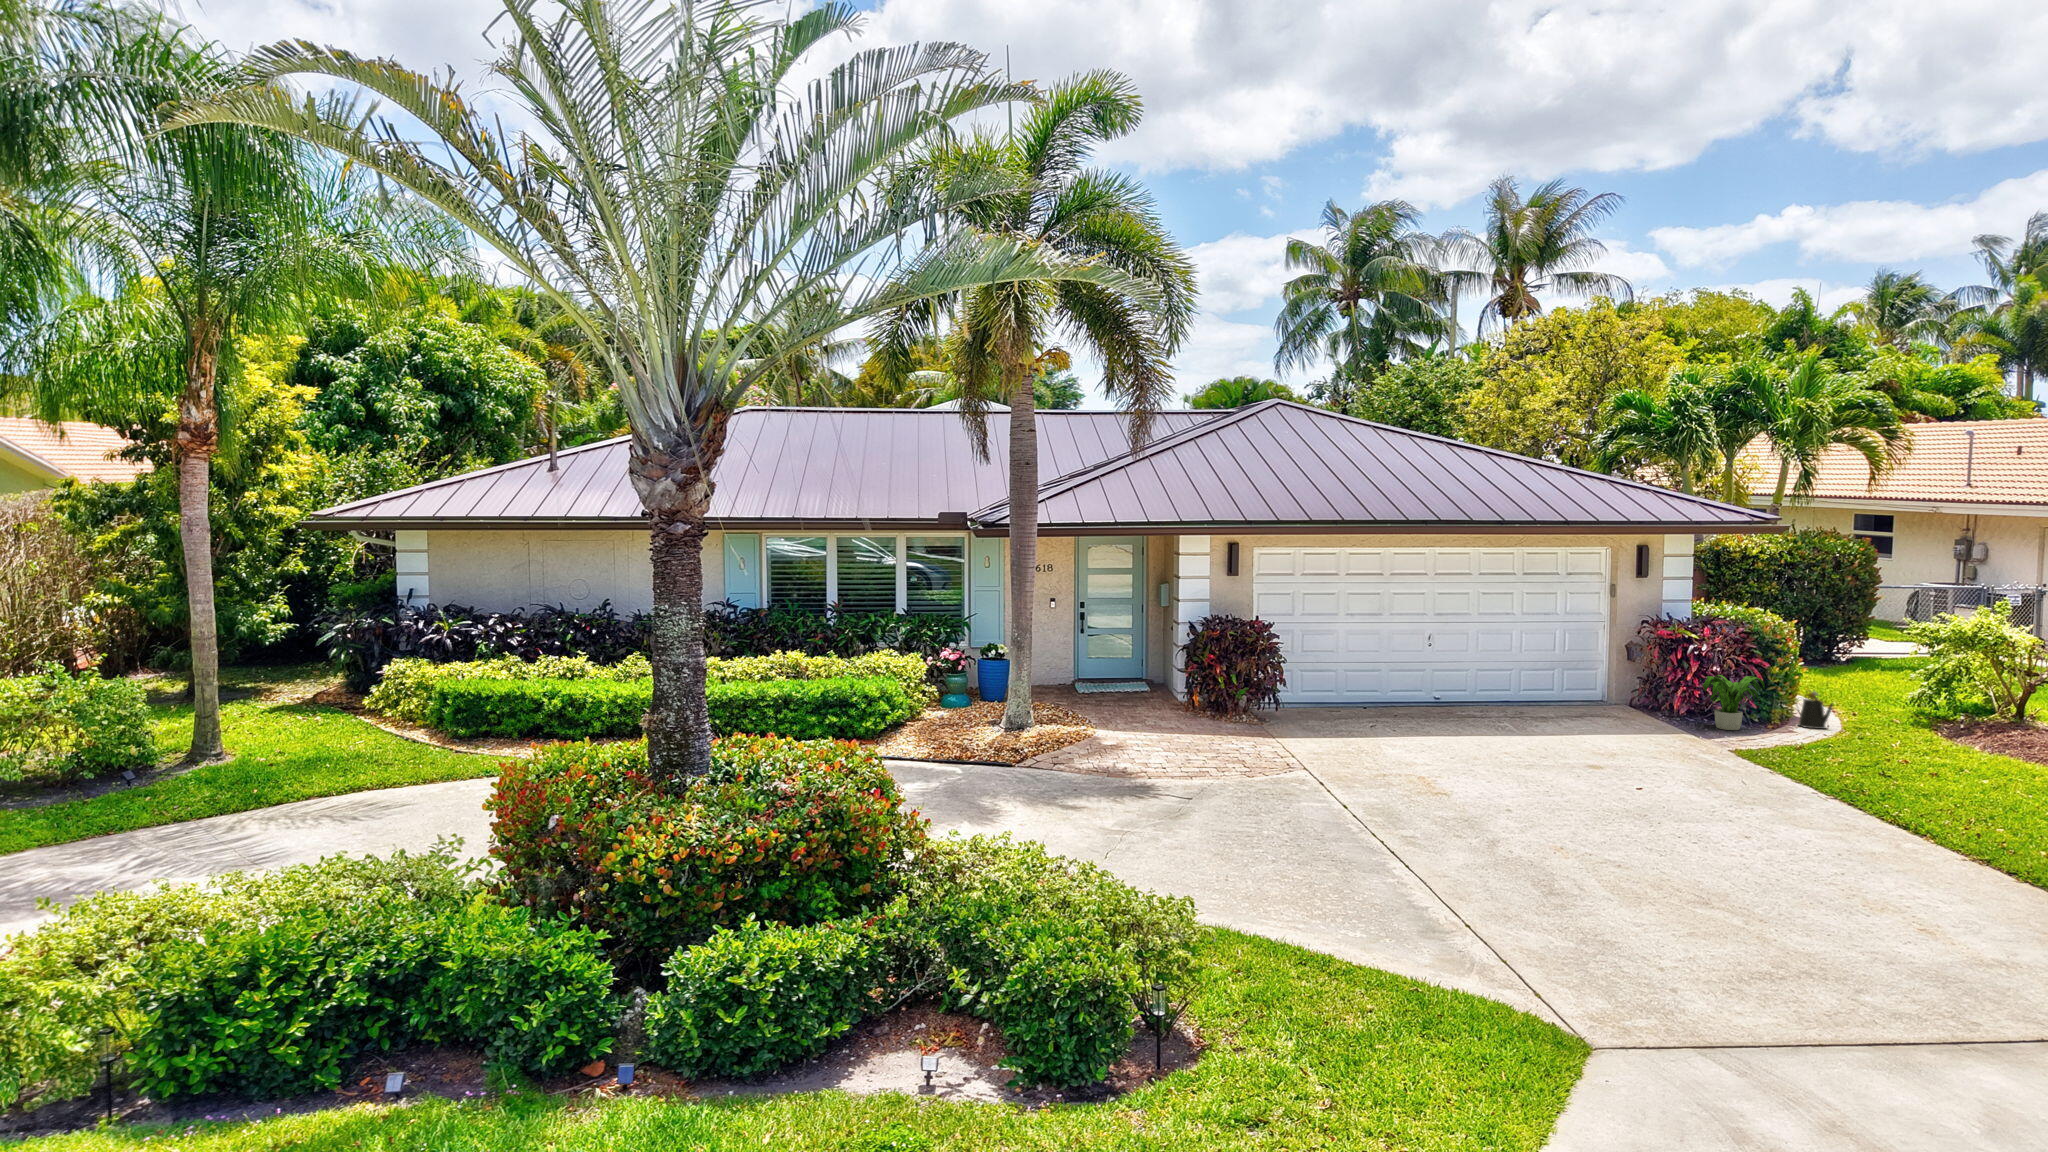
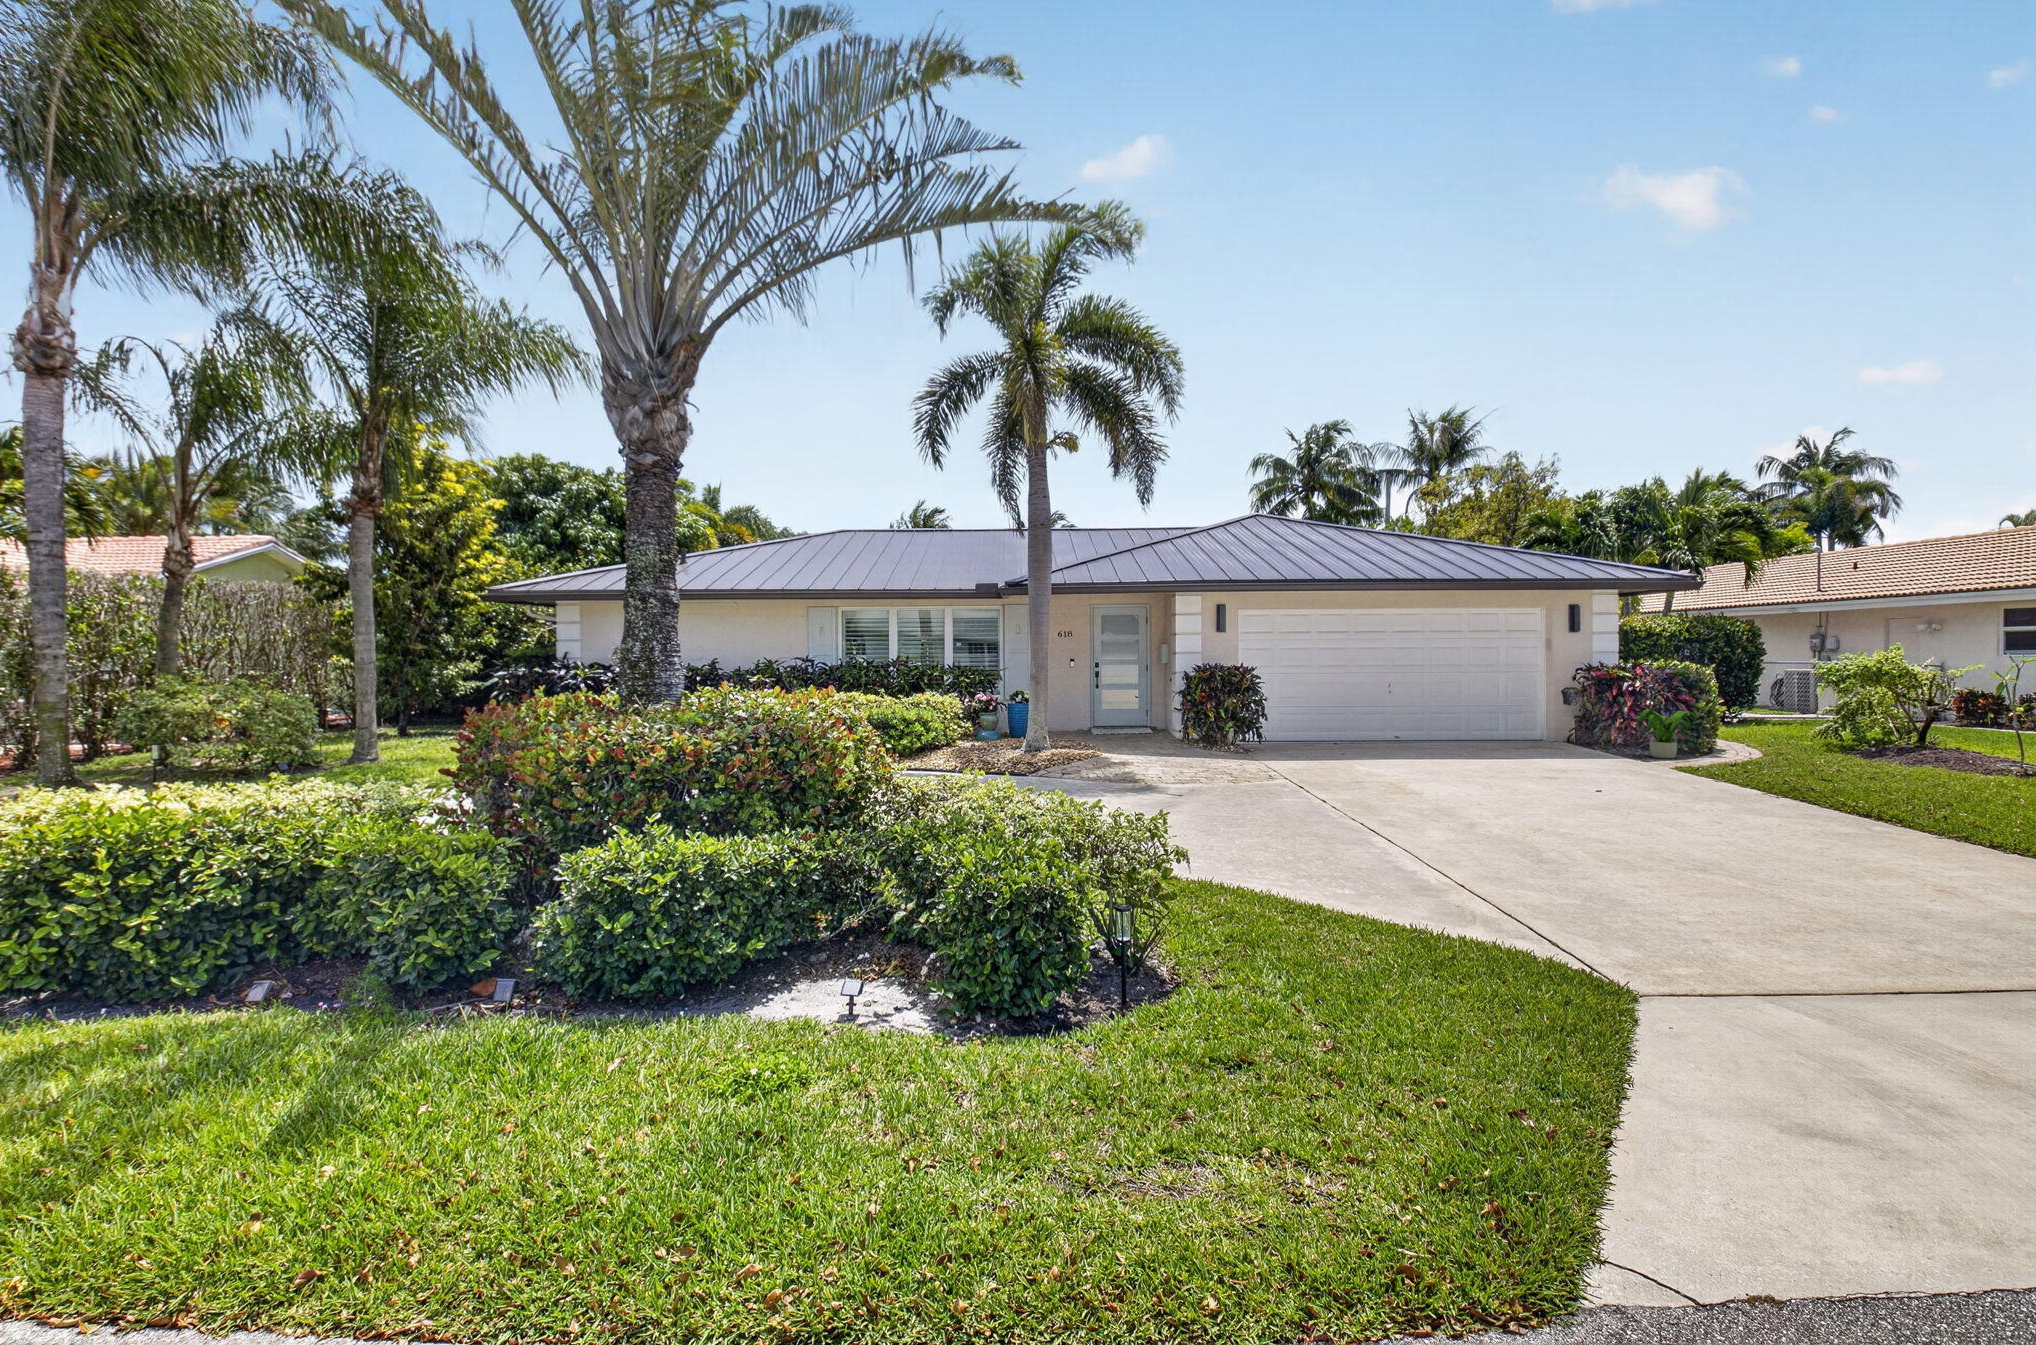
watering can: present [1797,691,1833,729] -> none [1723,720,1763,758]

